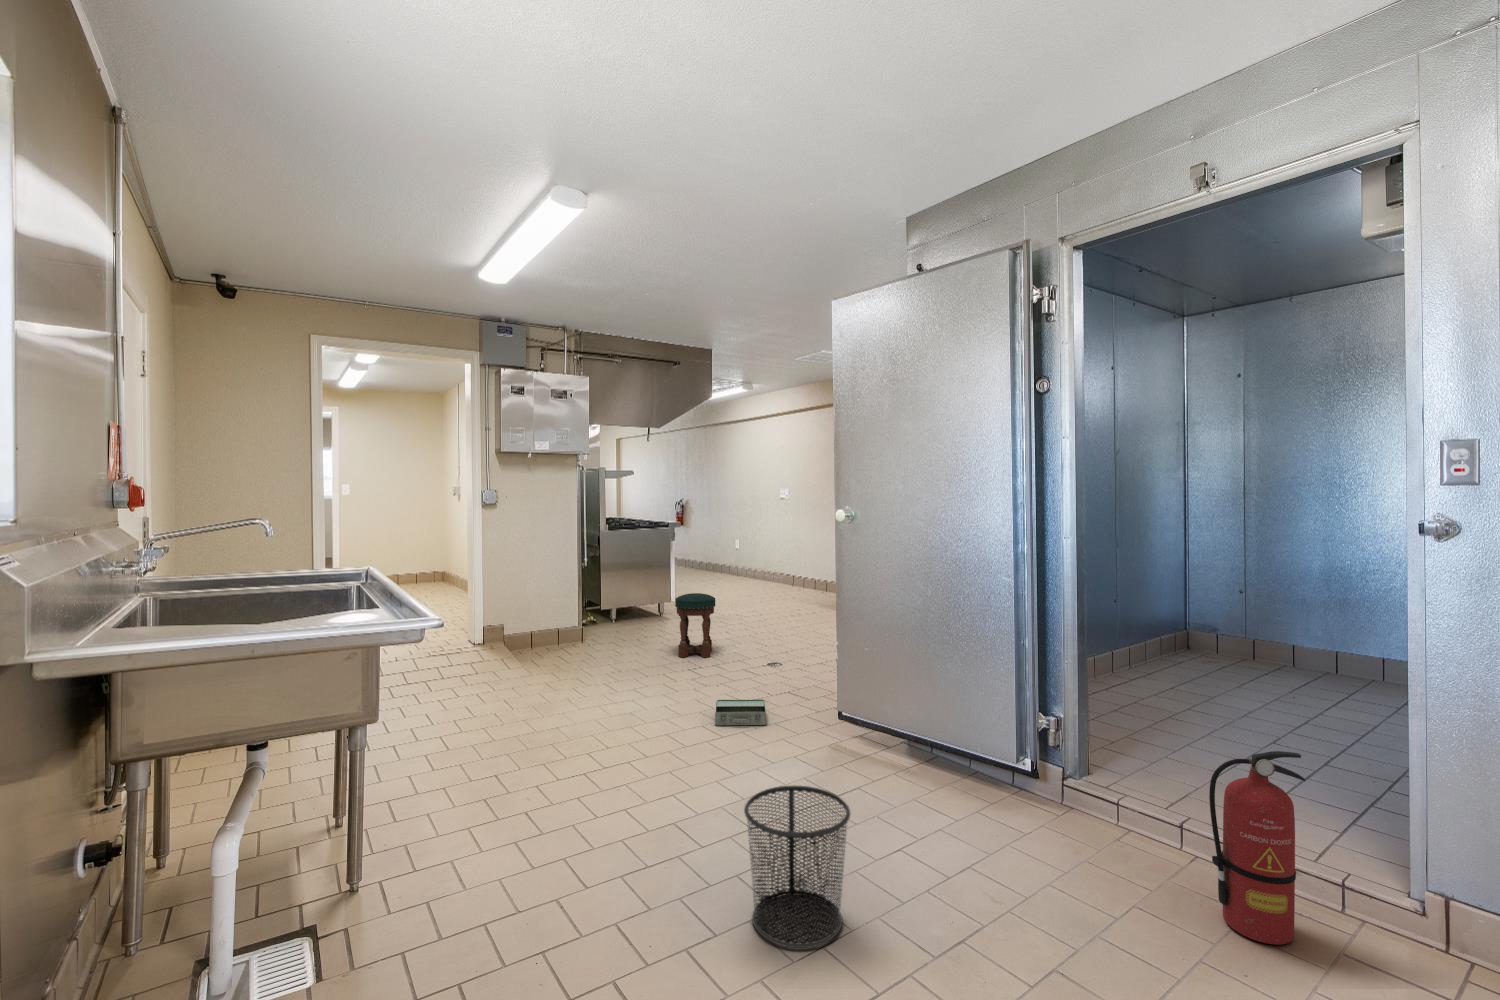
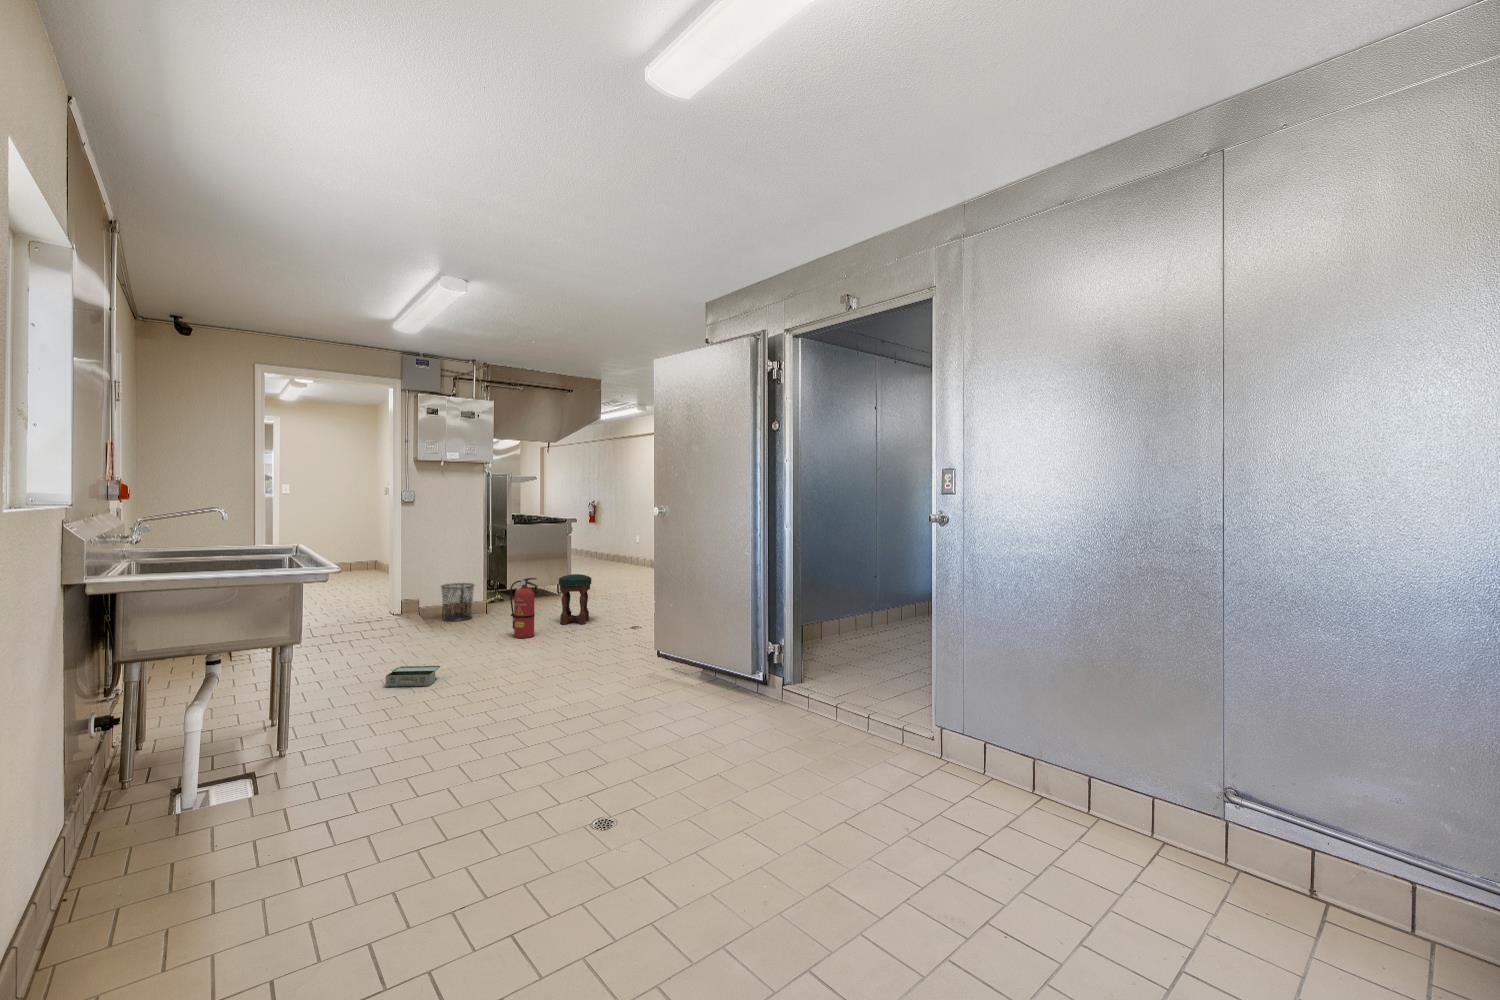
toolbox: present [715,700,766,725] -> present [386,666,440,687]
fire extinguisher: present [1209,751,1306,945] -> present [510,578,538,638]
waste bin: present [744,785,850,948] -> present [441,583,474,621]

